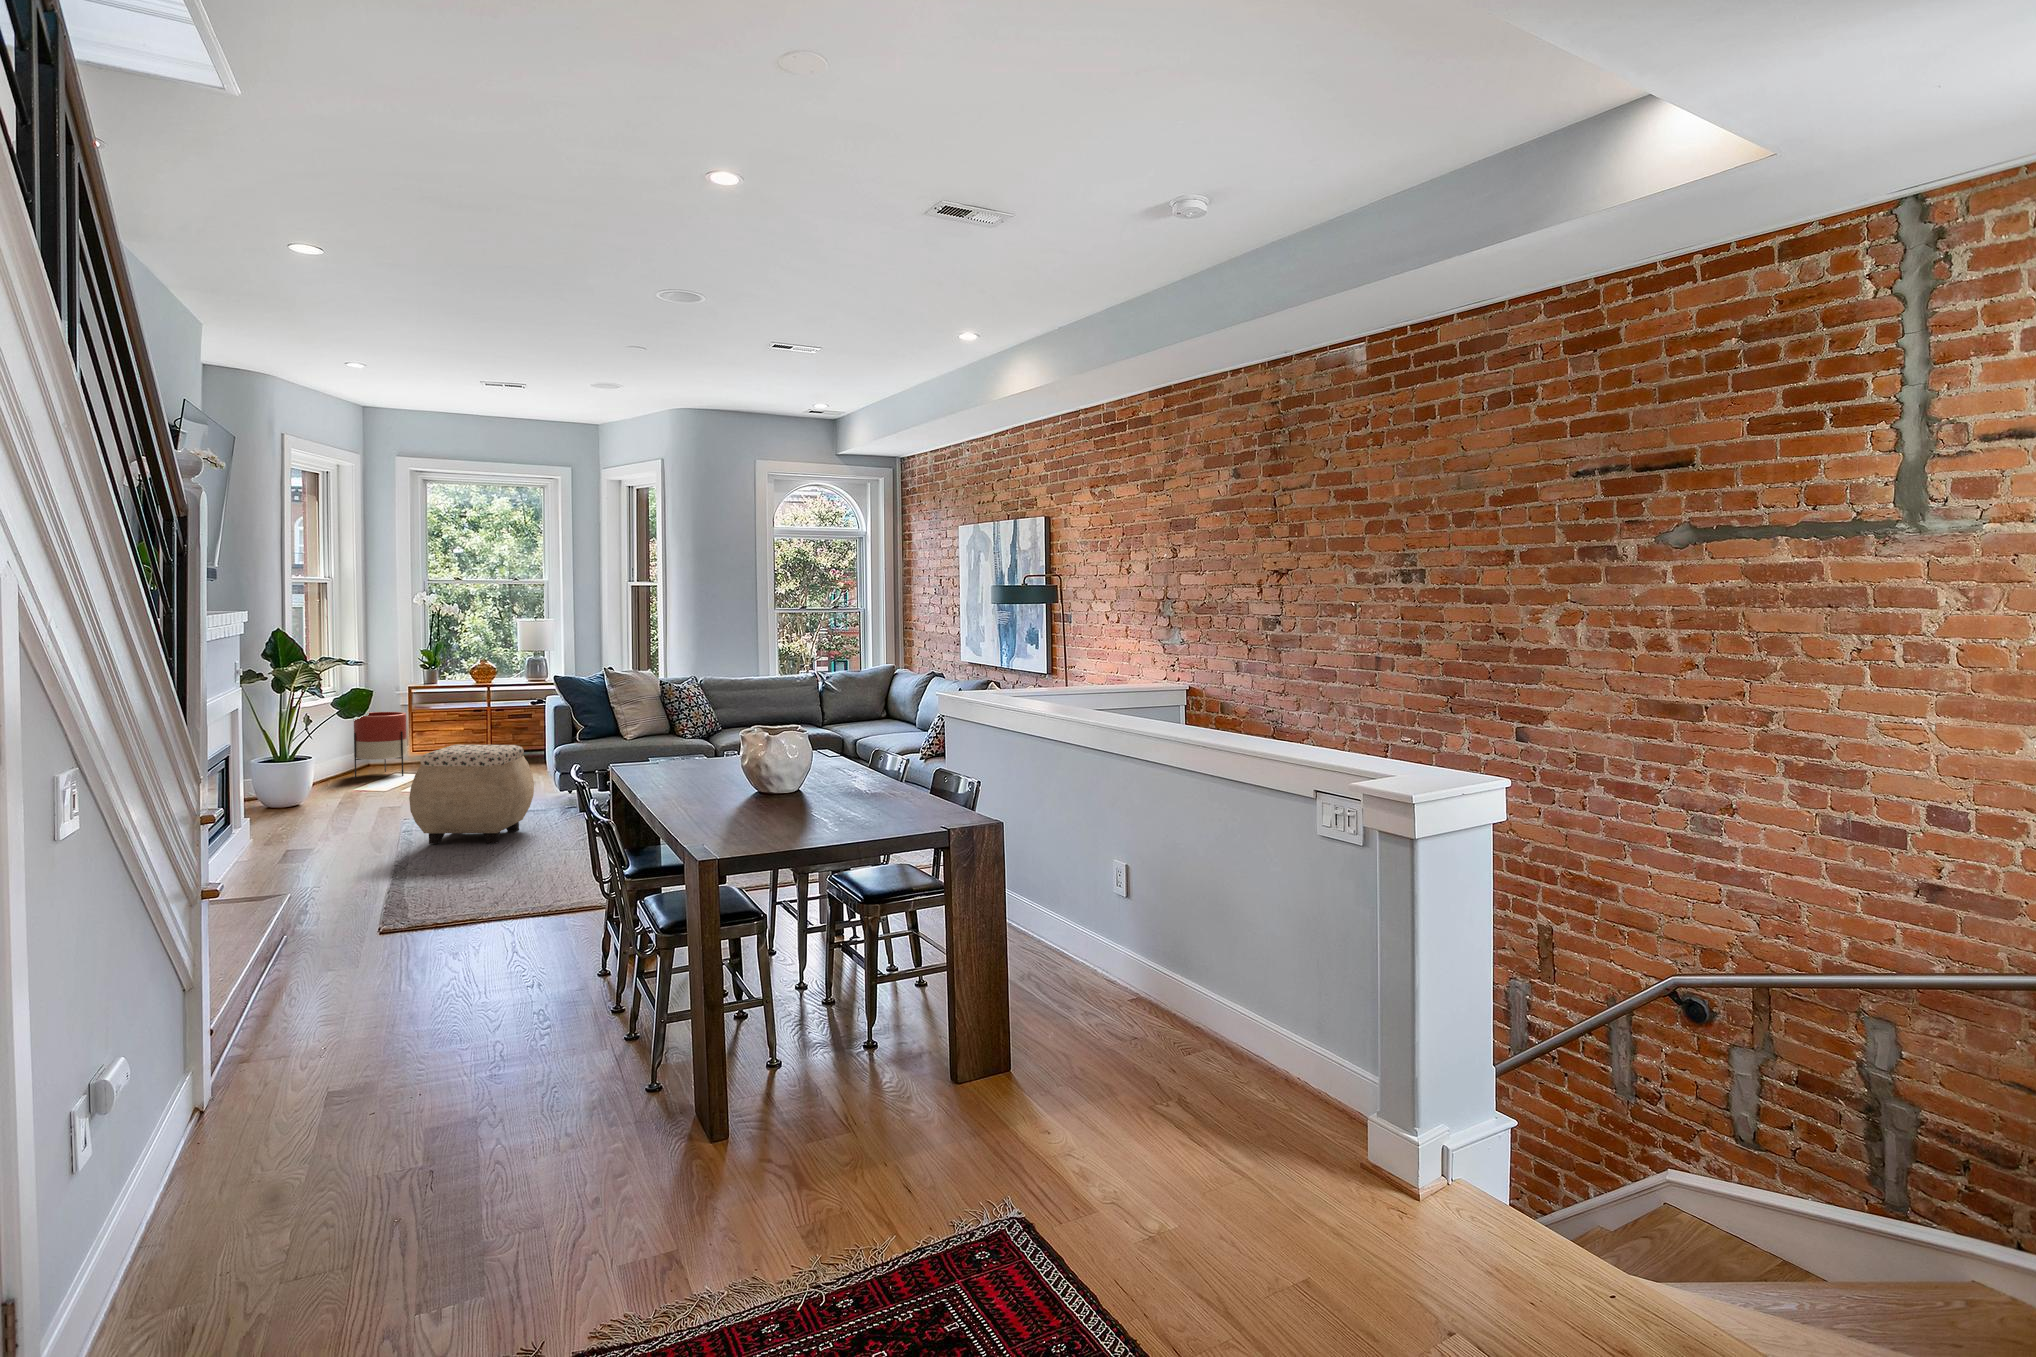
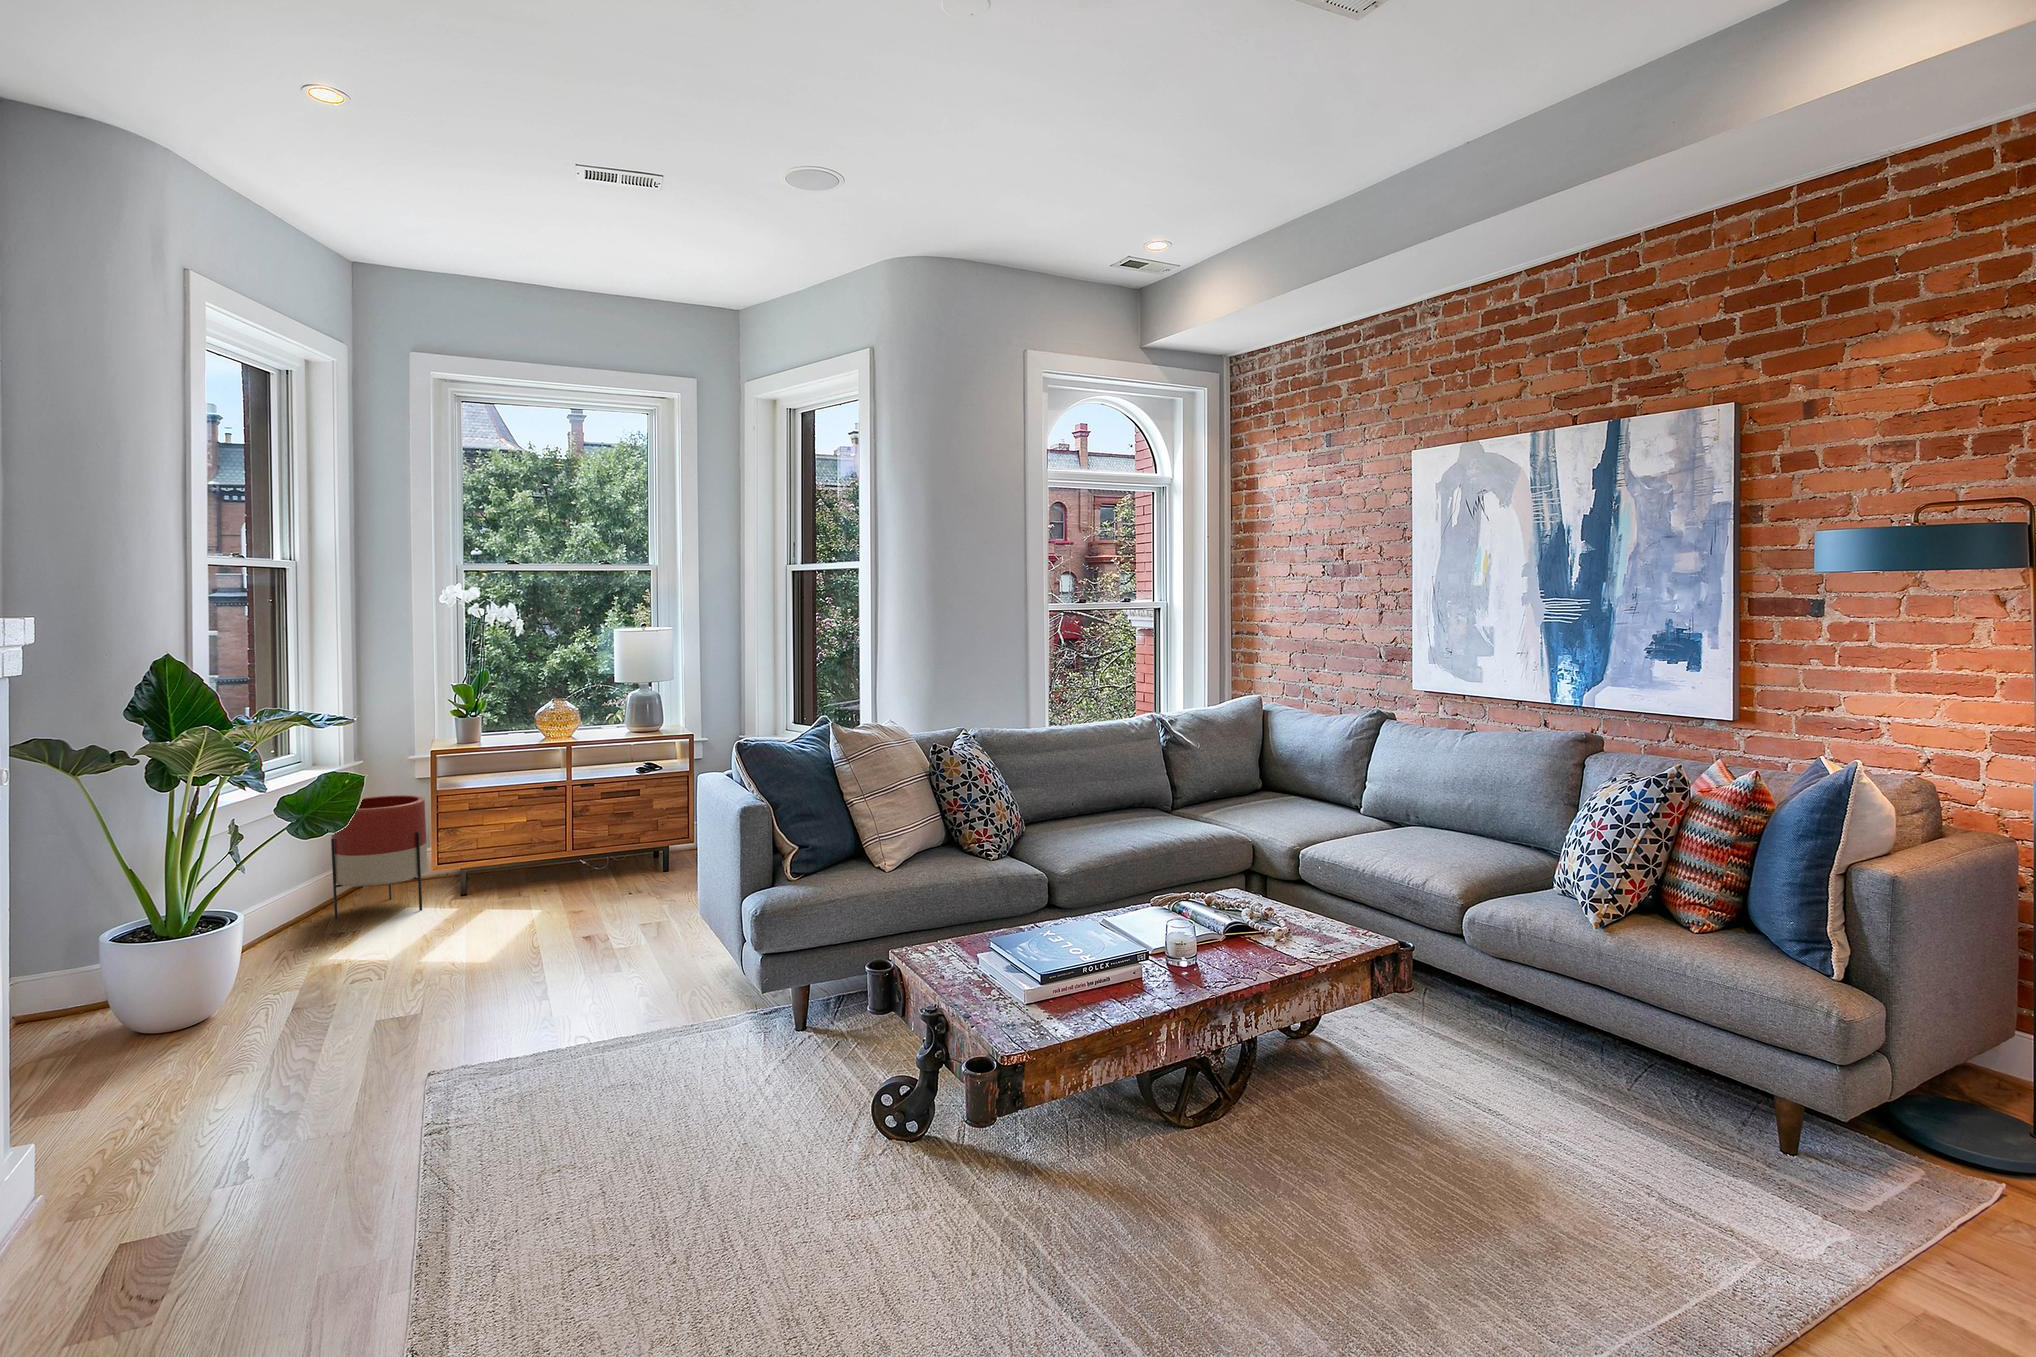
ottoman: present [409,745,534,844] -> none [441,927,732,1220]

